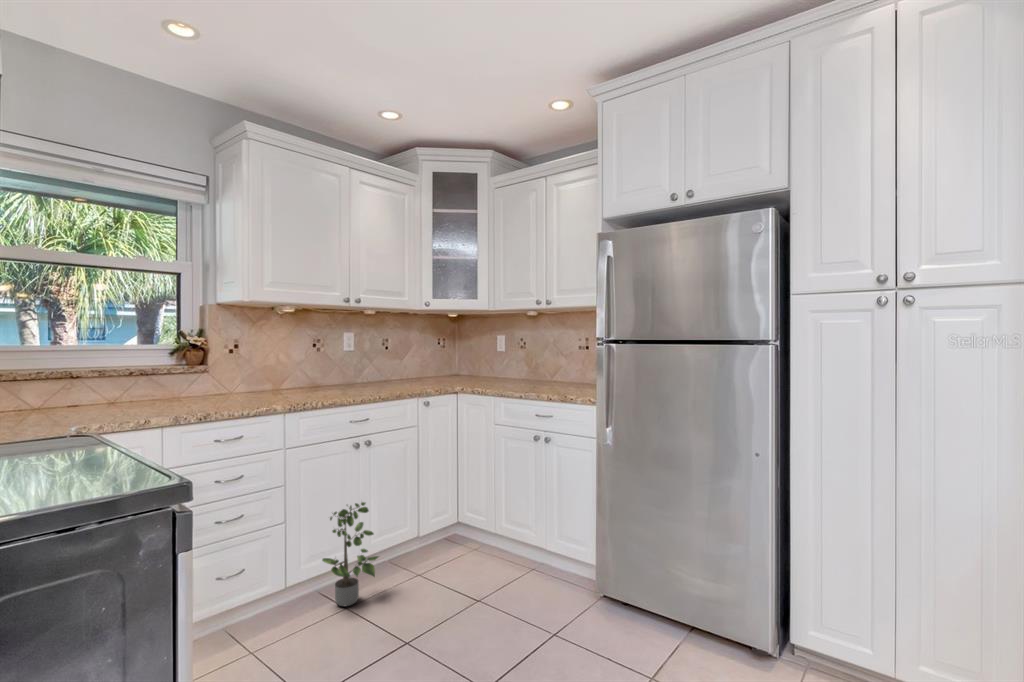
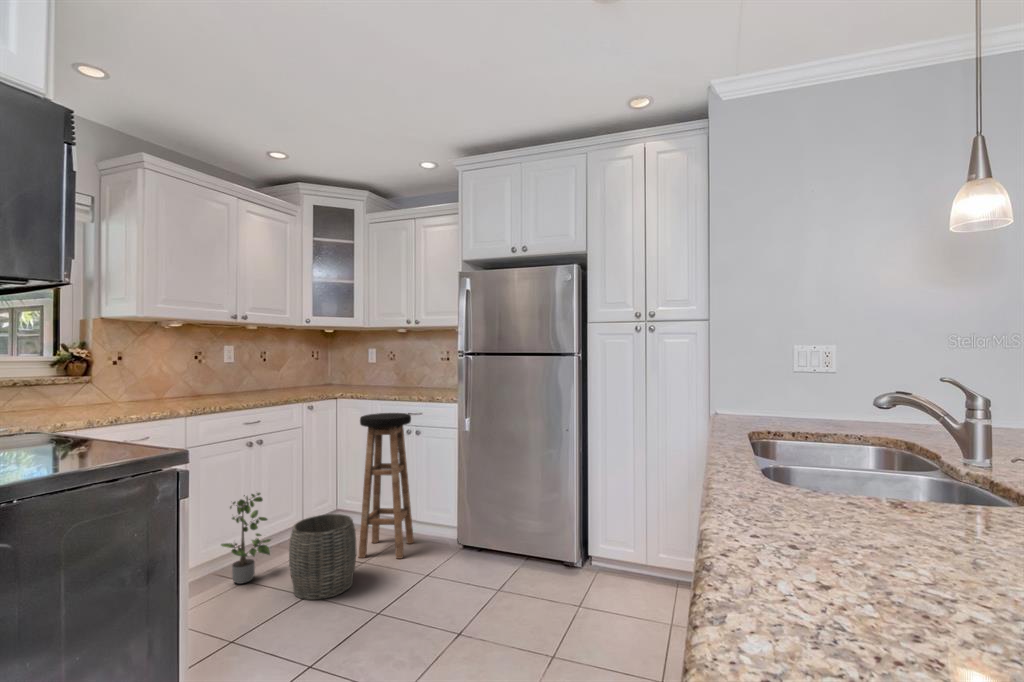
bar stool: none [476,414,543,598] -> present [359,413,414,558]
woven basket: none [390,536,468,645] -> present [289,514,356,600]

